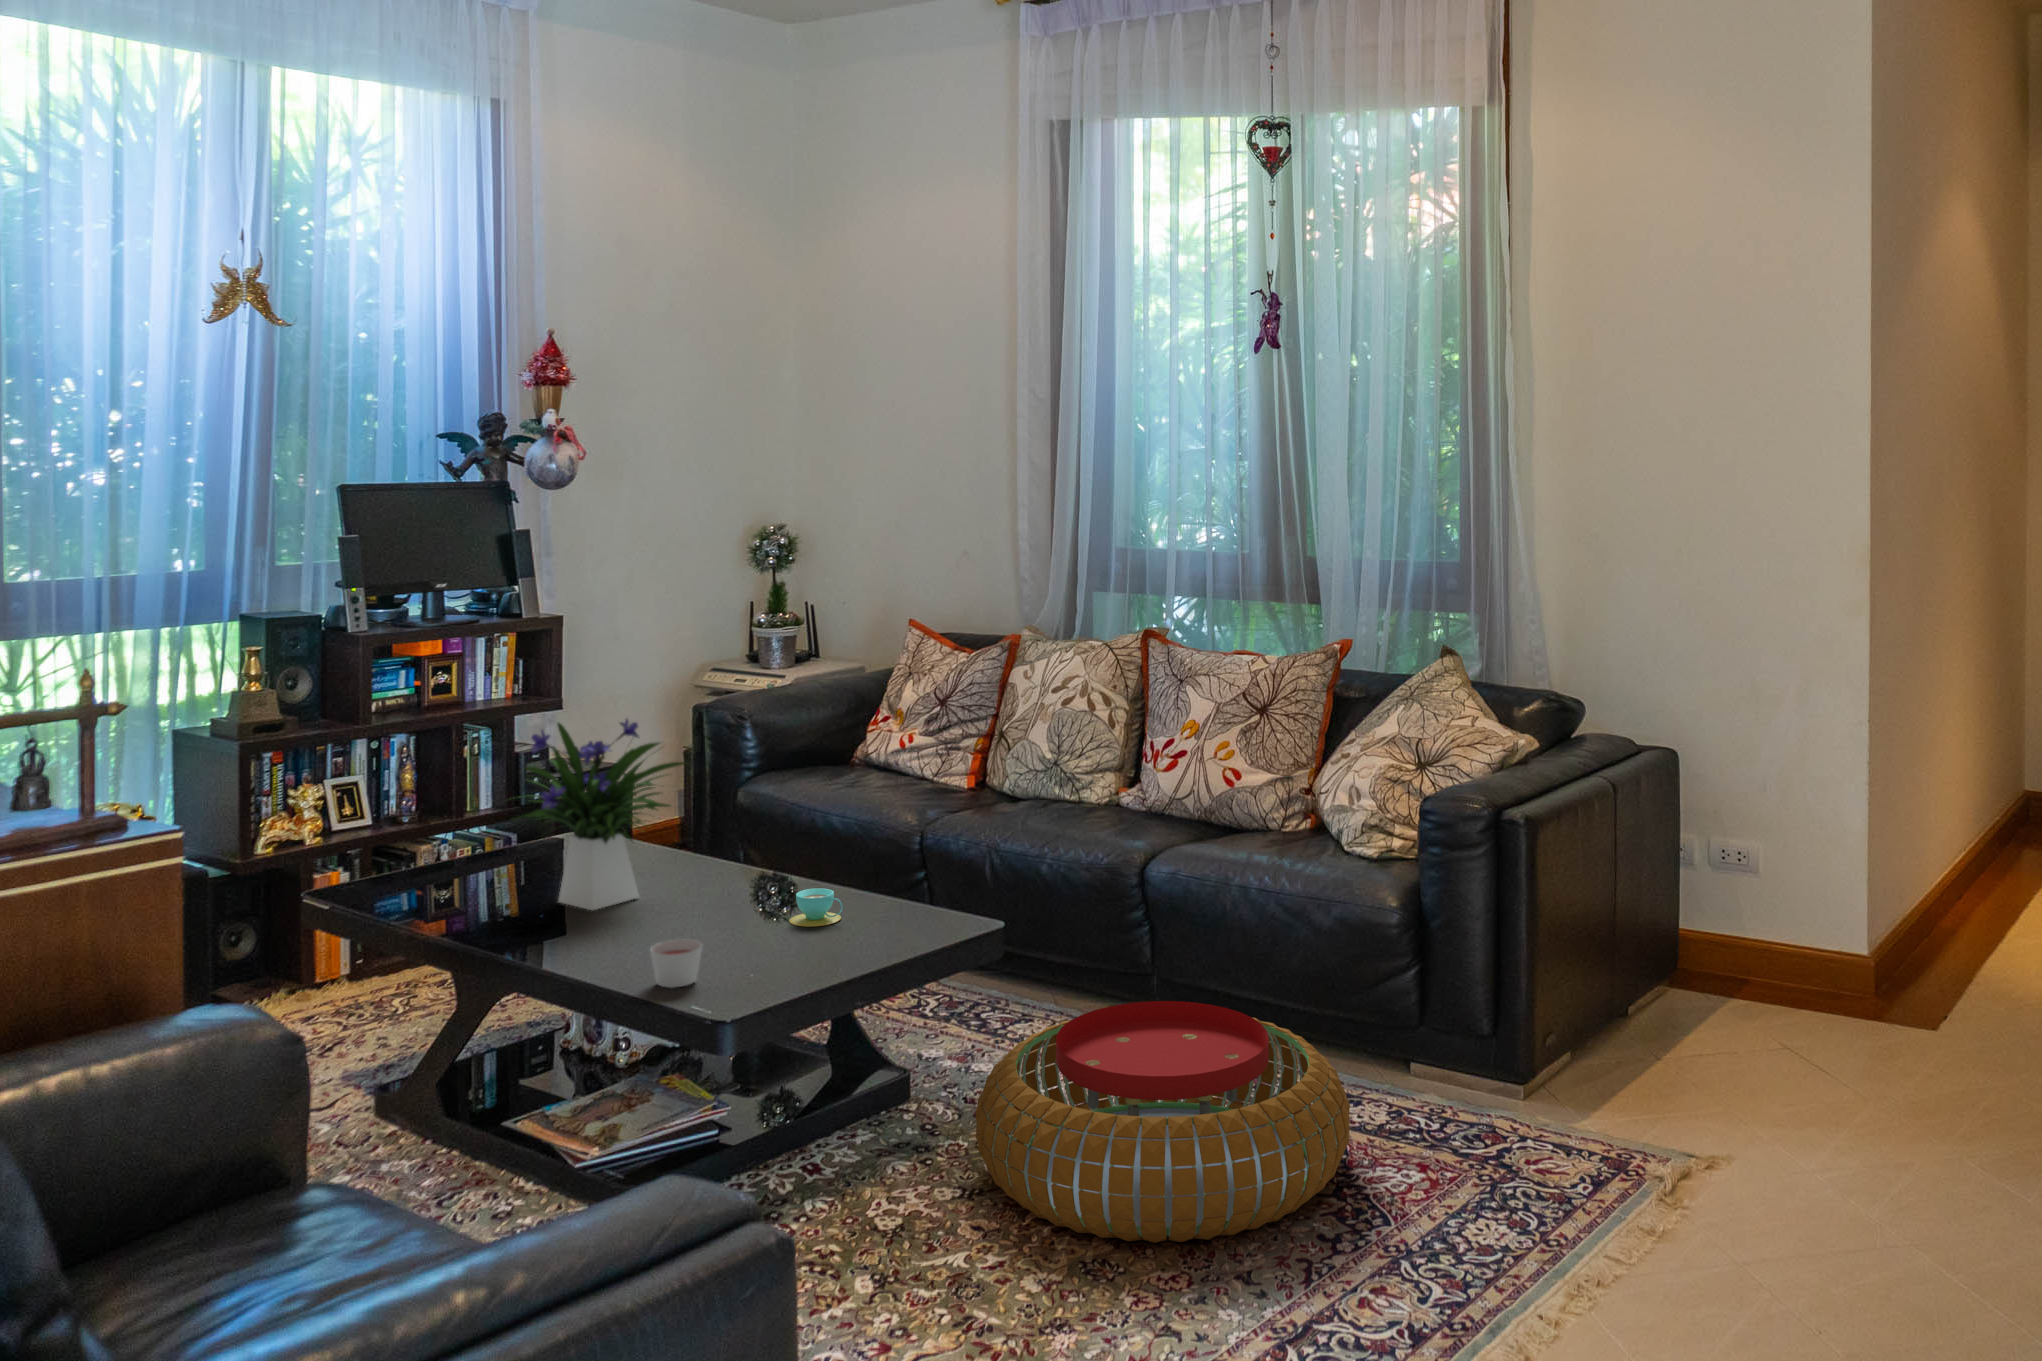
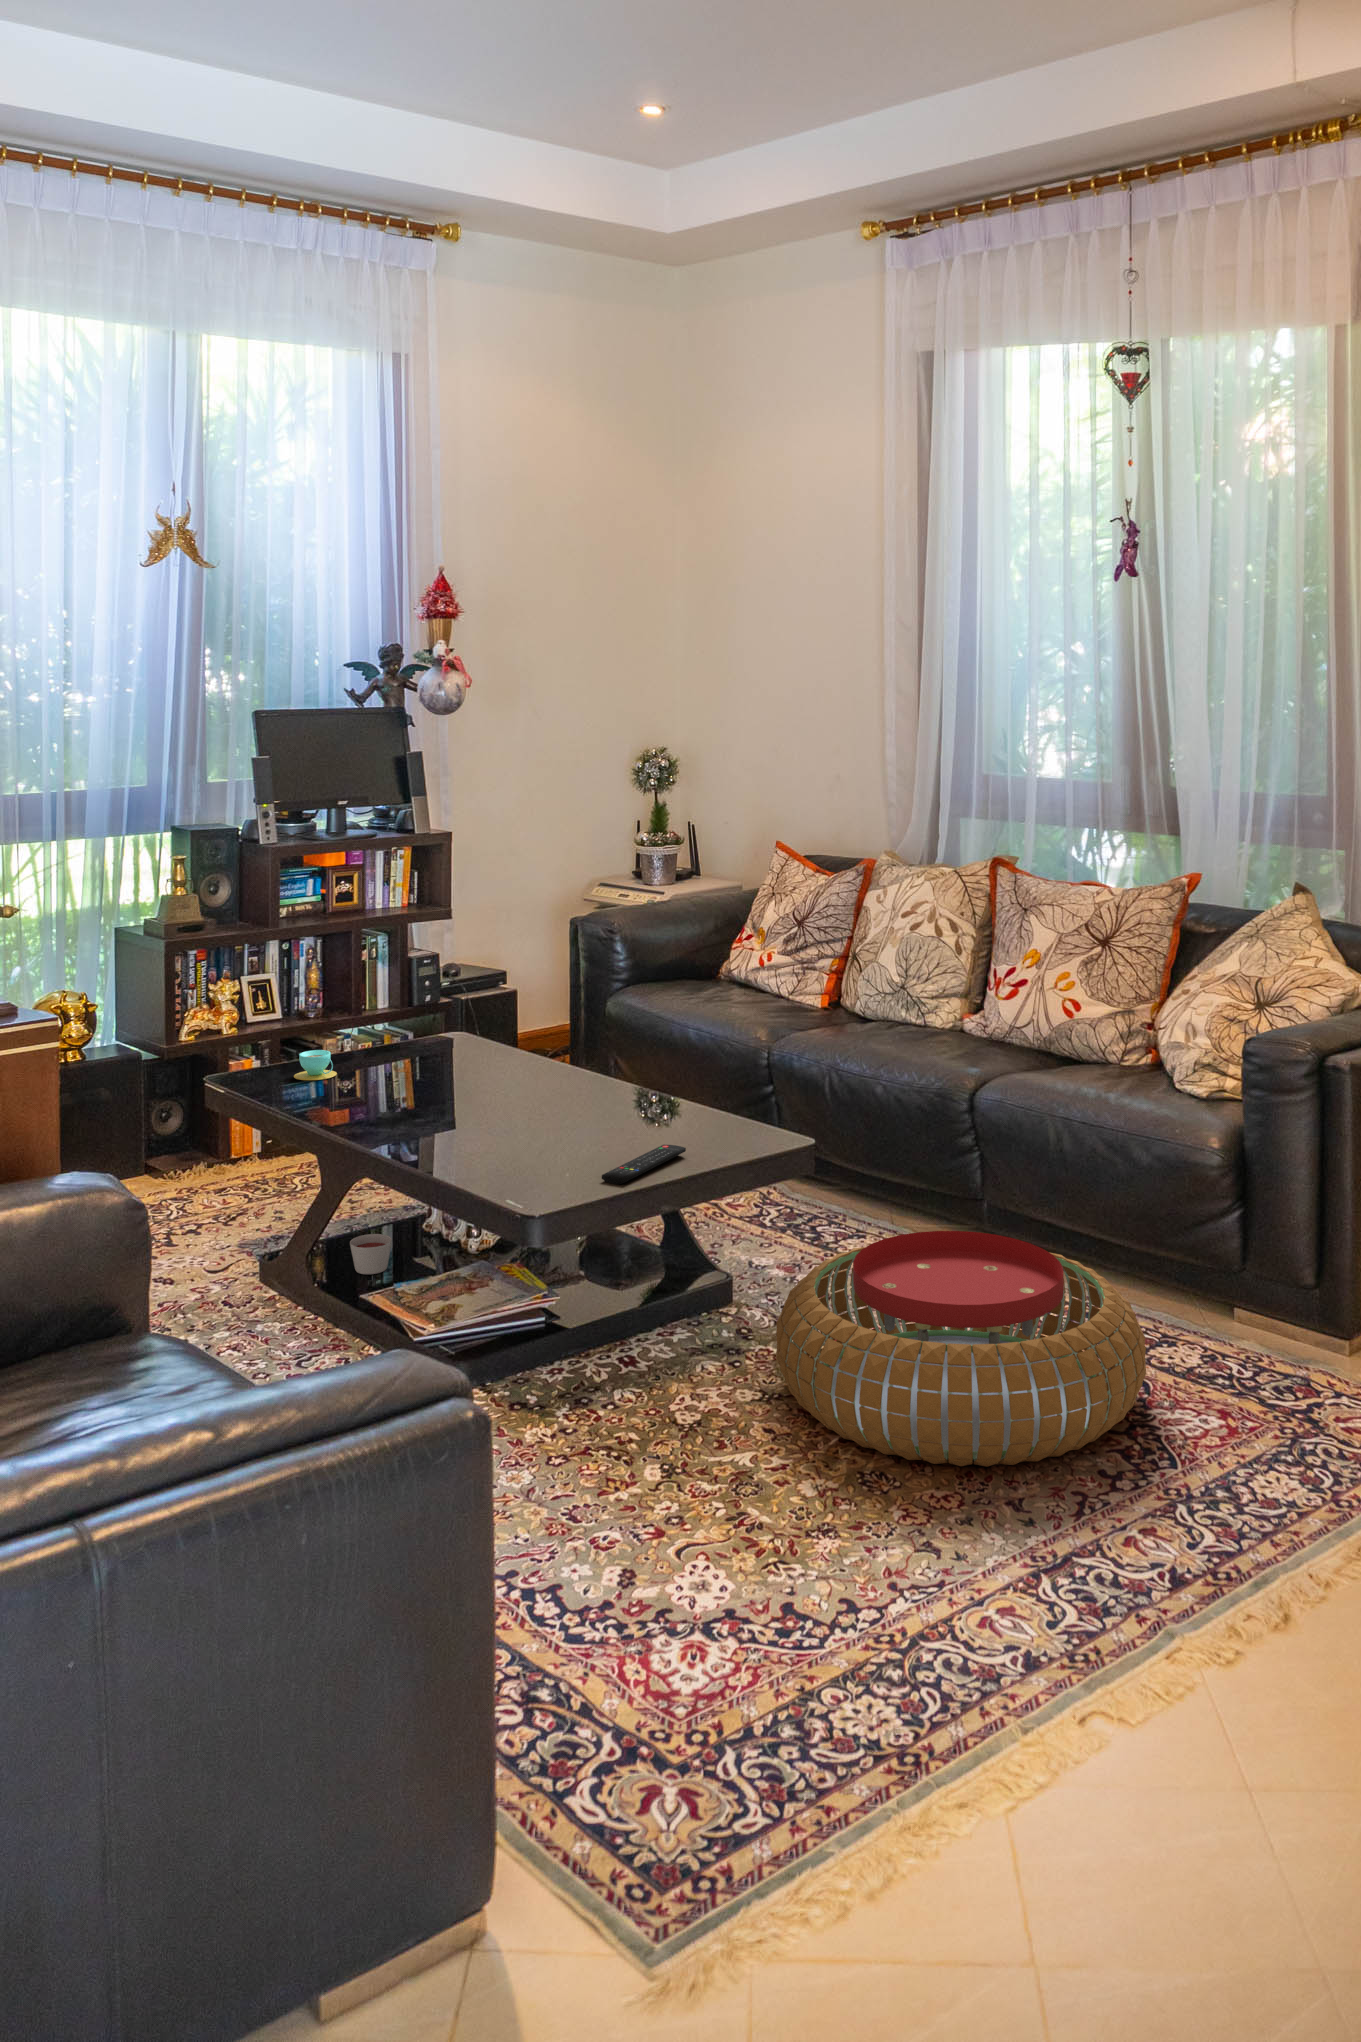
flower arrangement: present [524,719,687,910] -> none [367,934,533,1110]
teacup: present [789,888,843,927] -> present [294,1050,337,1080]
remote control: none [788,932,871,977] -> present [602,1145,686,1184]
candle: present [650,939,702,988] -> present [350,1234,392,1274]

